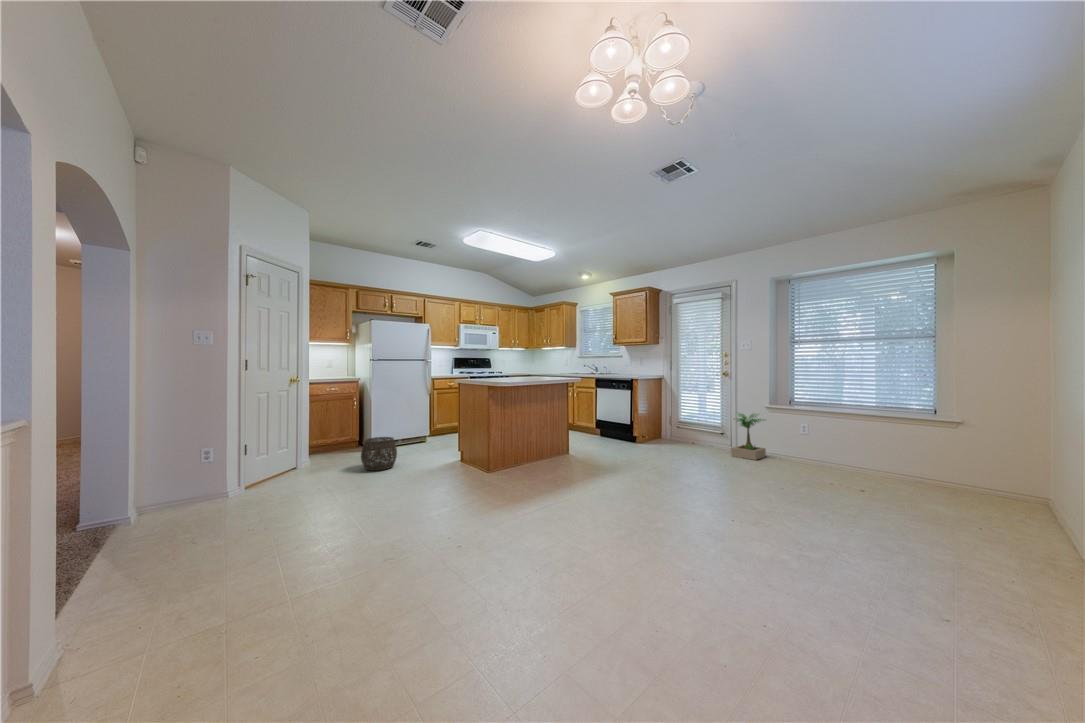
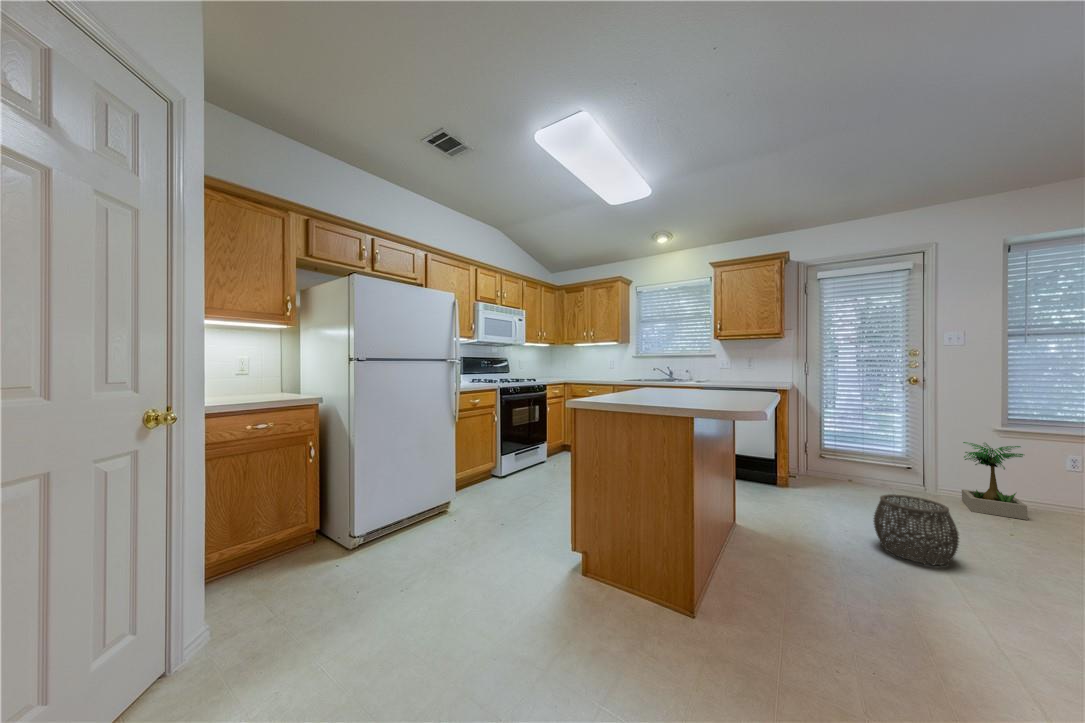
woven basket: present [361,437,397,471] -> present [874,494,959,565]

